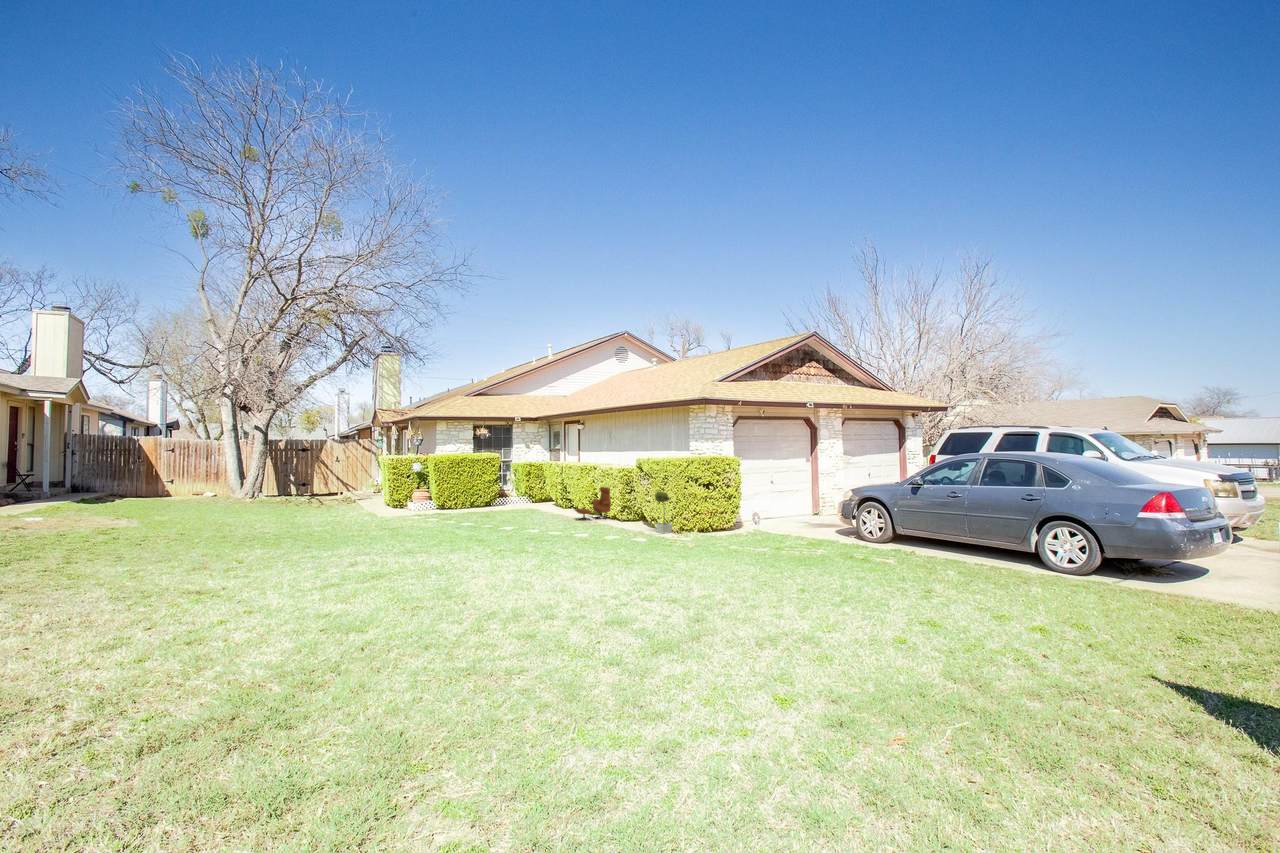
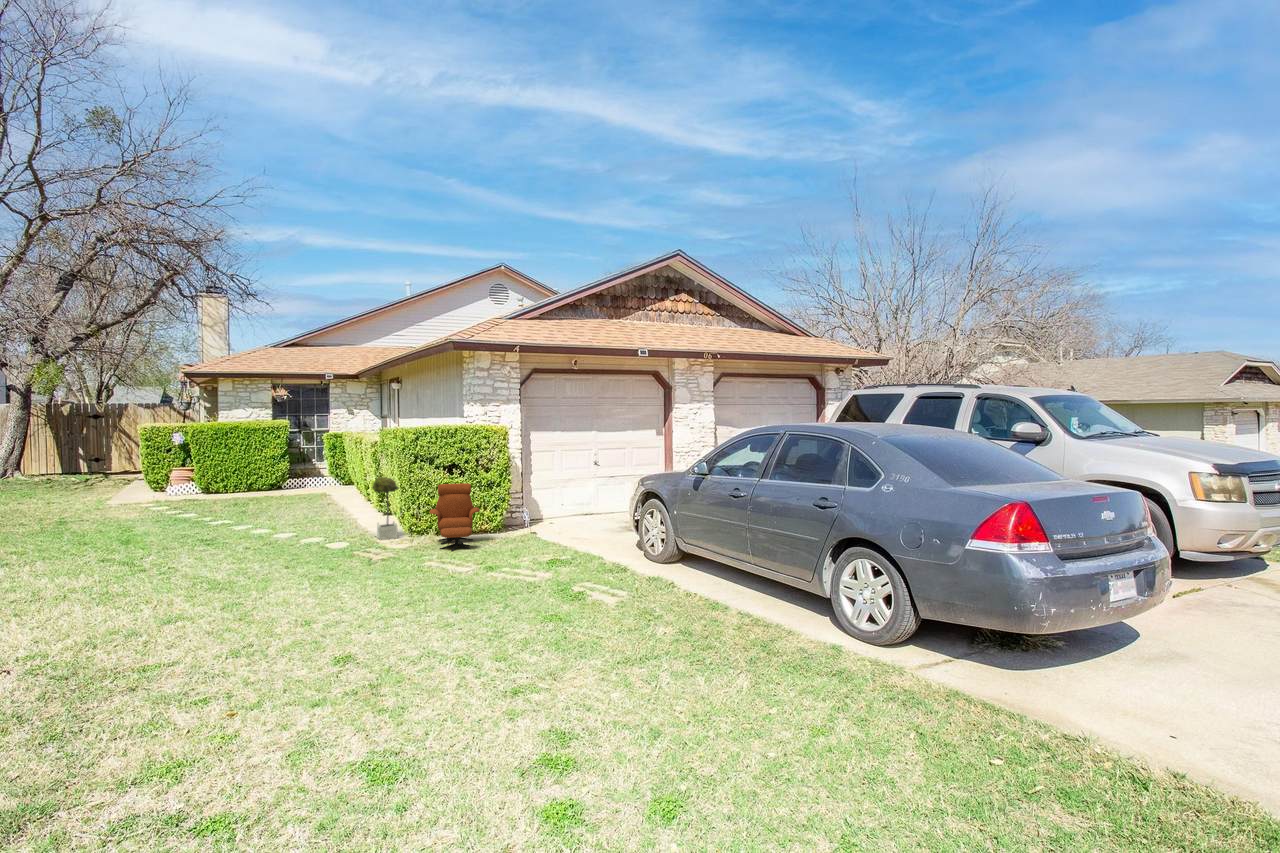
lounge chair: present [577,487,611,520] -> present [429,483,480,551]

